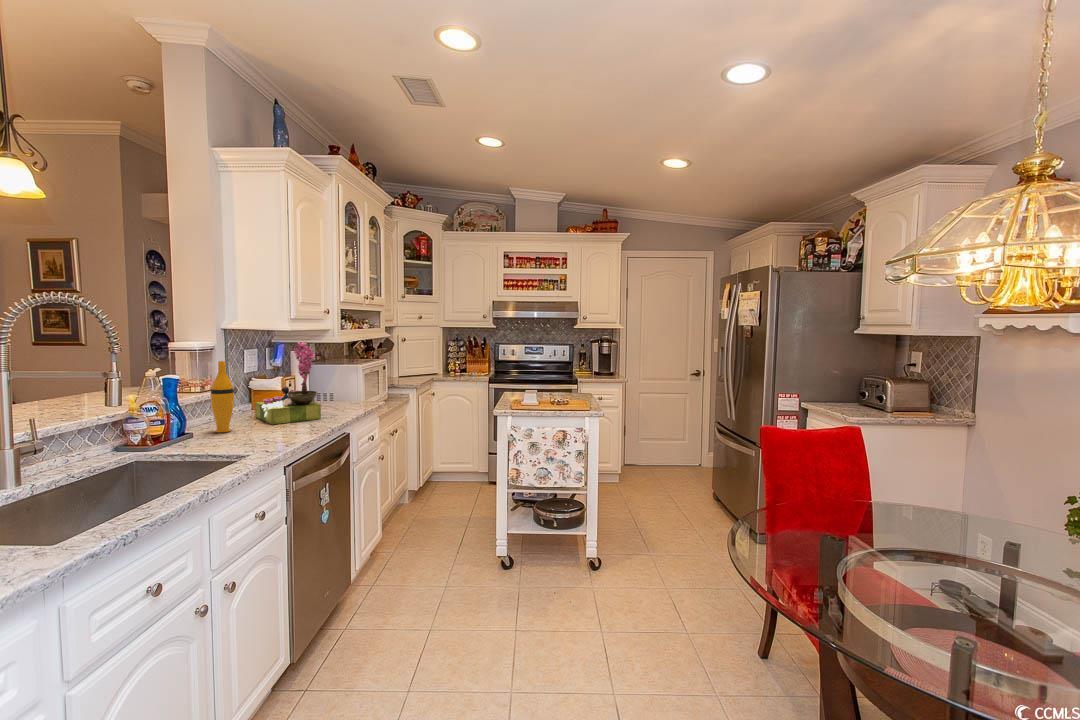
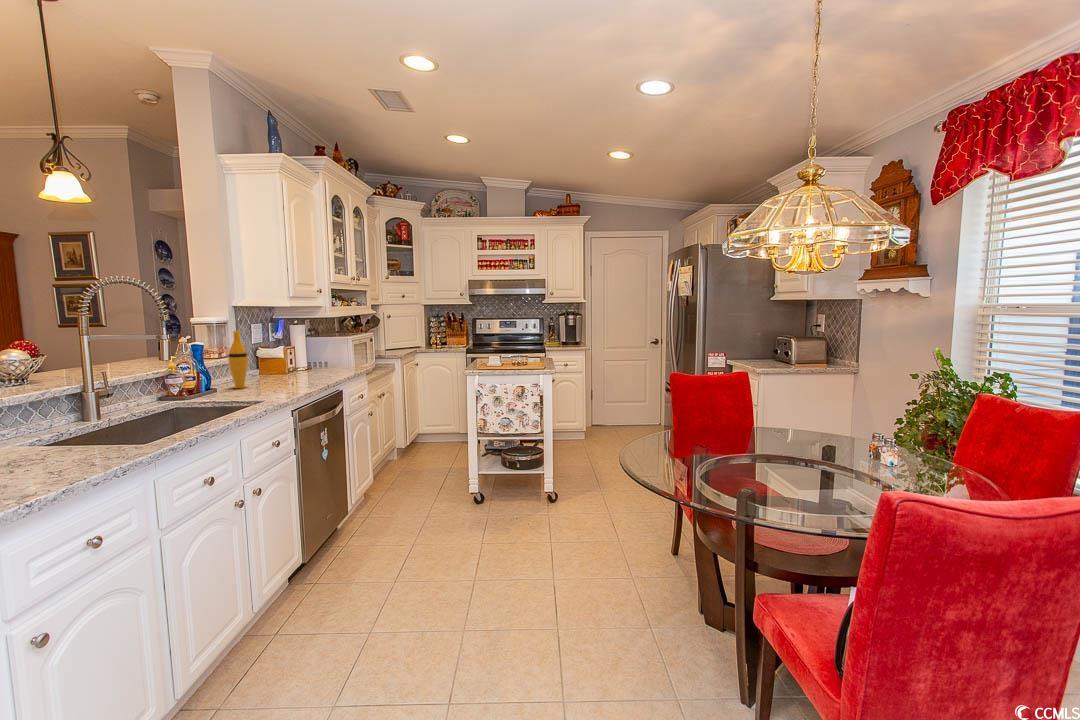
flower arrangement: present [255,342,321,425] -> none [263,315,318,383]

